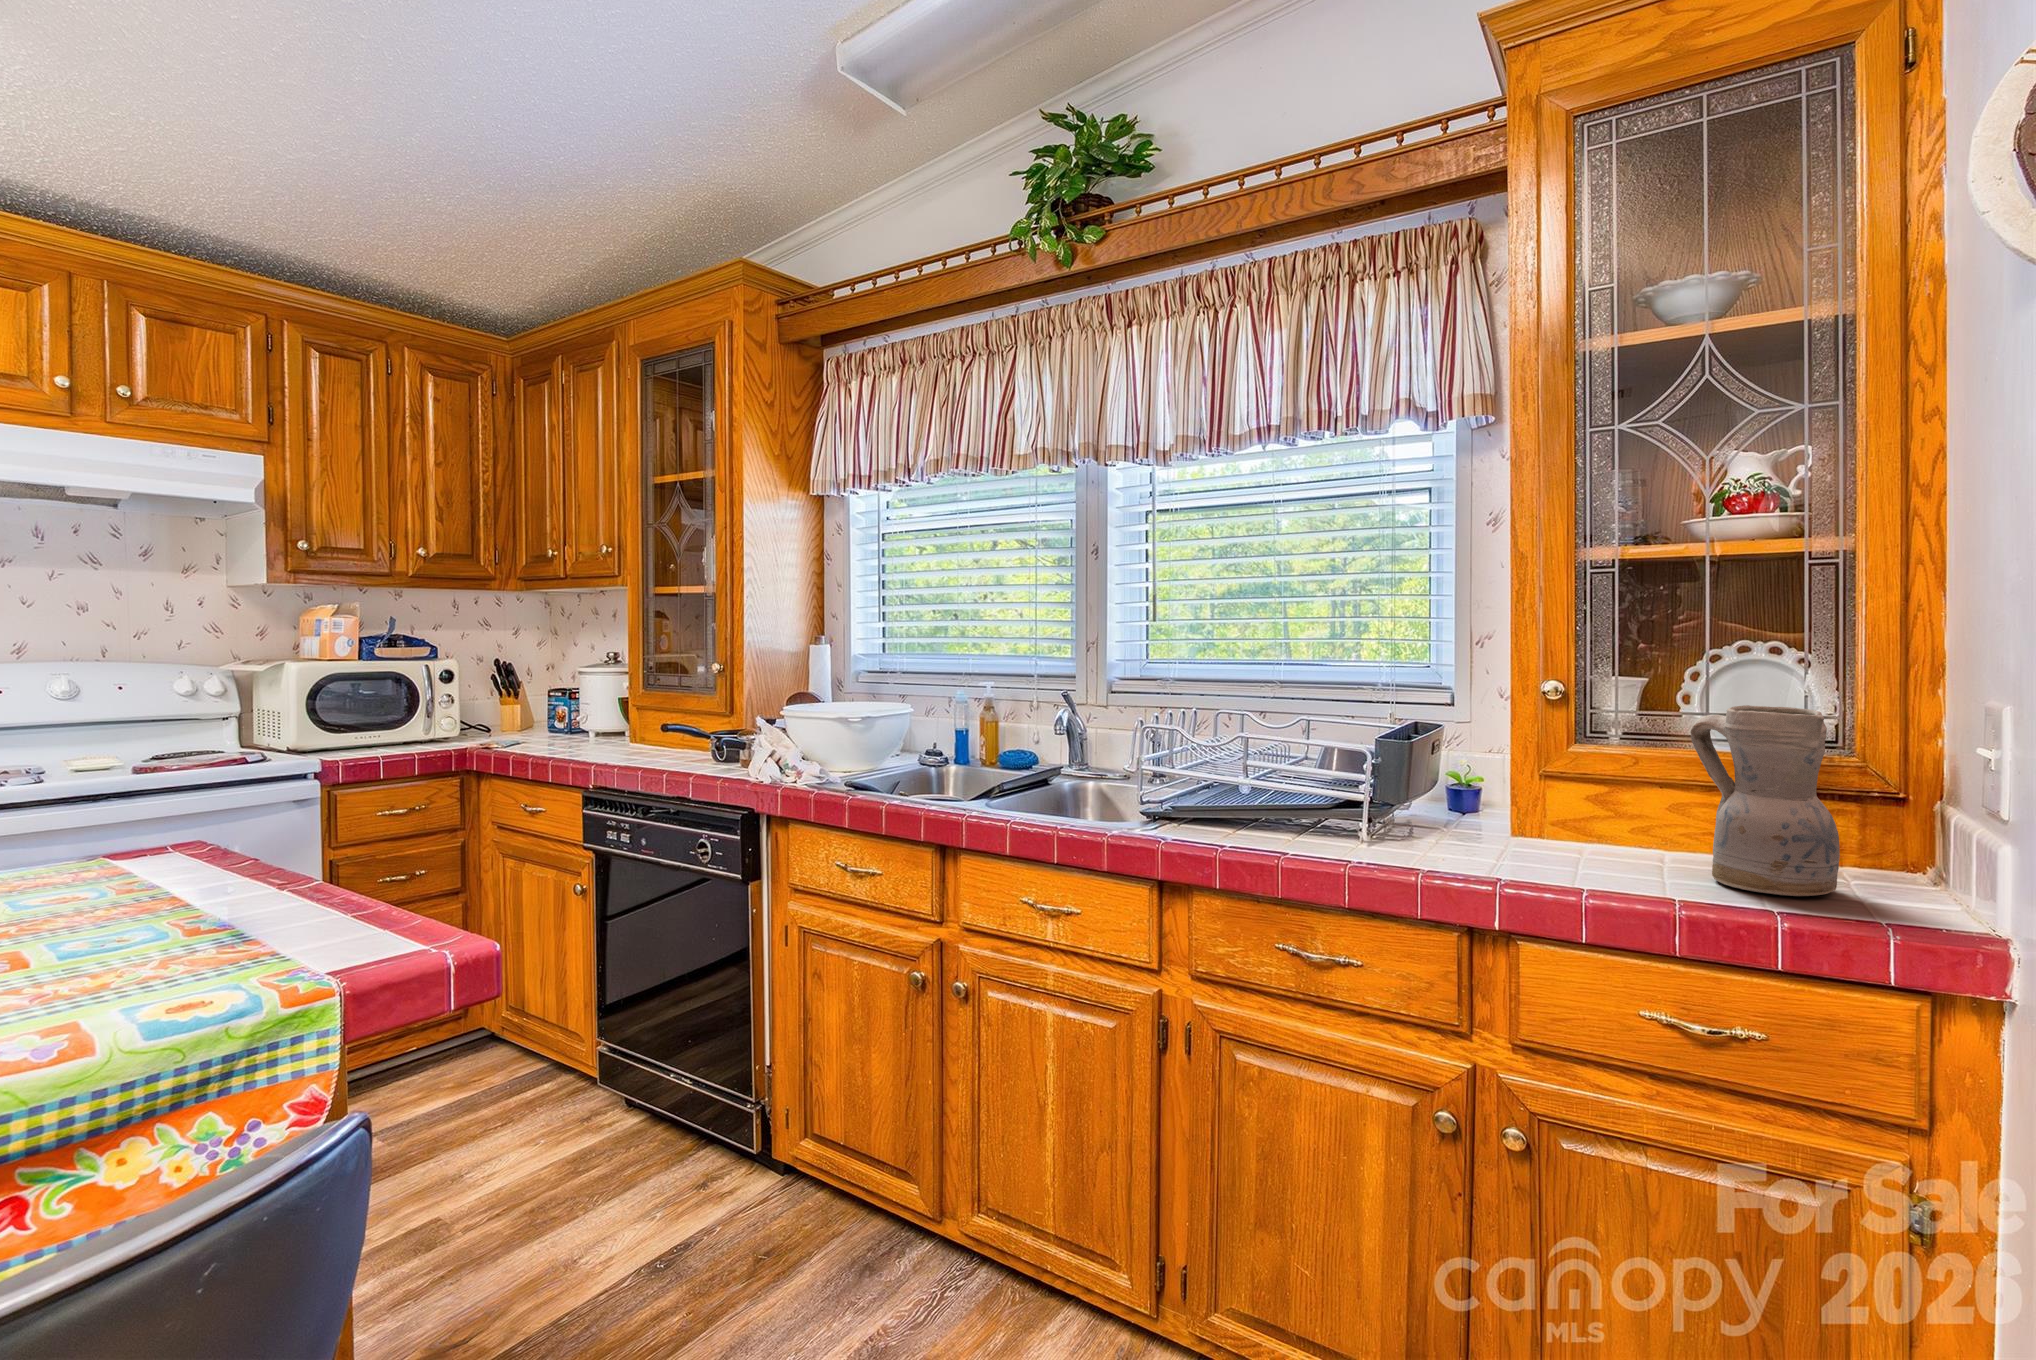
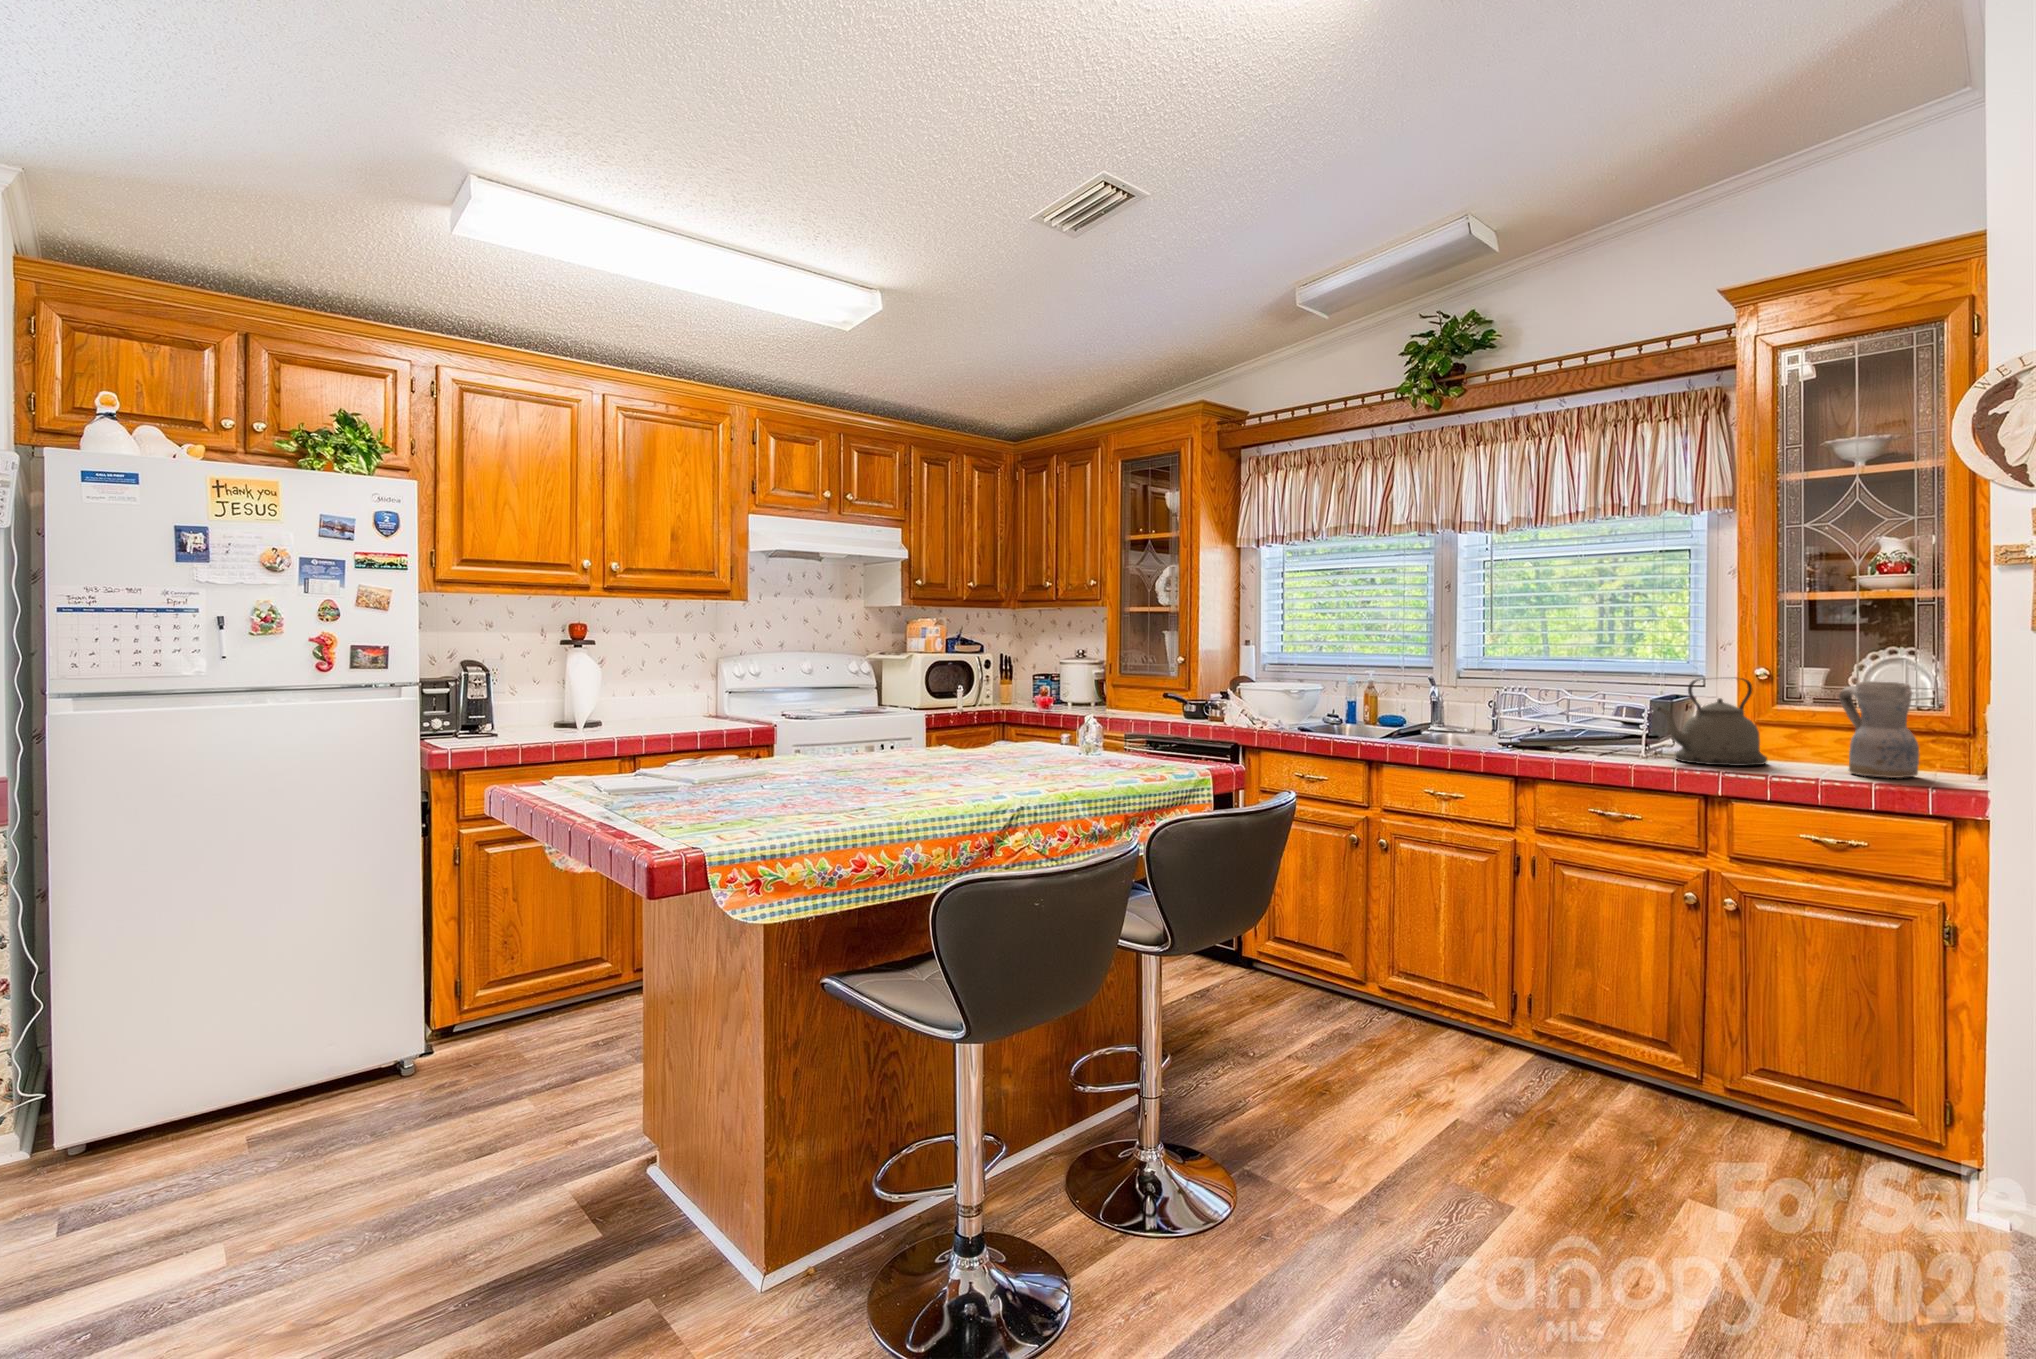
kettle: none [1389,697,1568,866] -> present [1658,678,1767,766]

